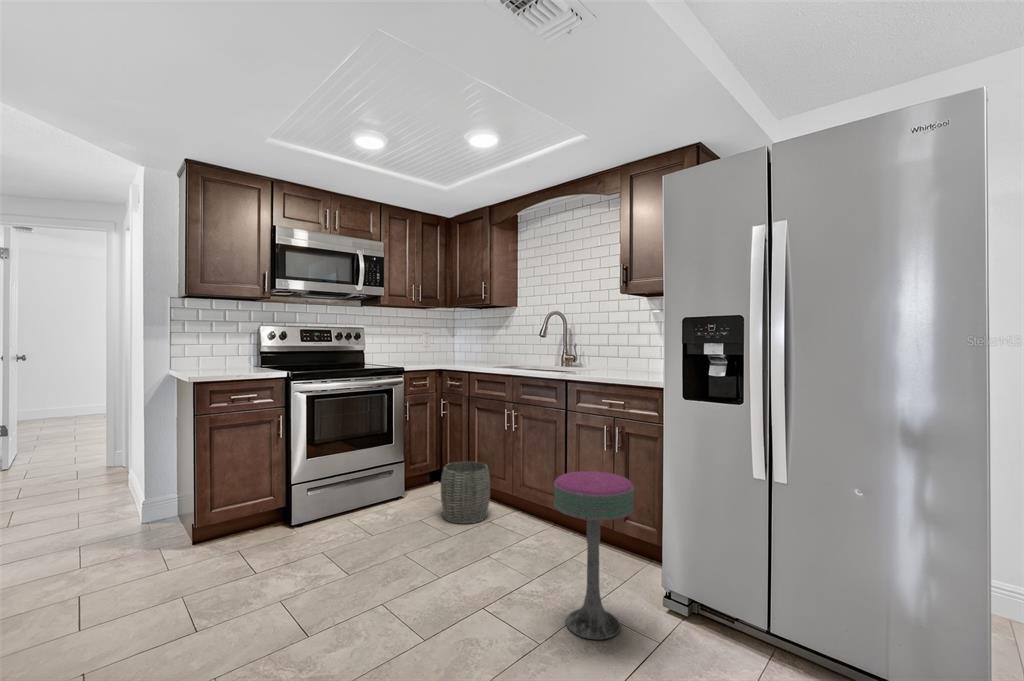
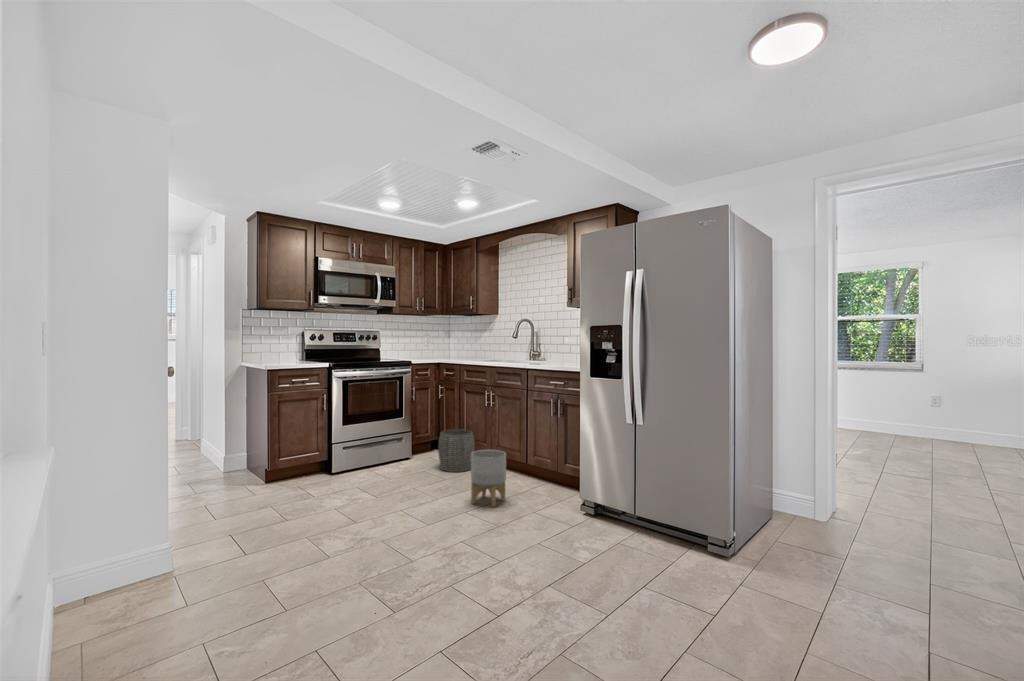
bar stool: present [554,471,634,640] -> none [510,424,560,524]
planter: none [490,504,543,598] -> present [471,450,506,507]

